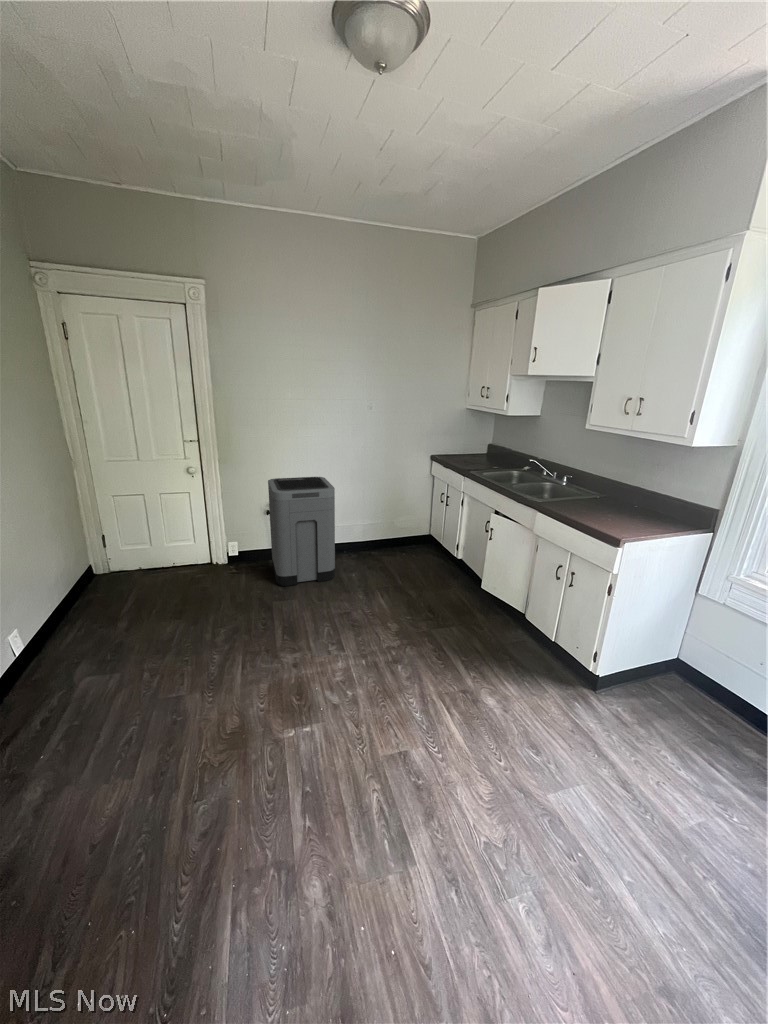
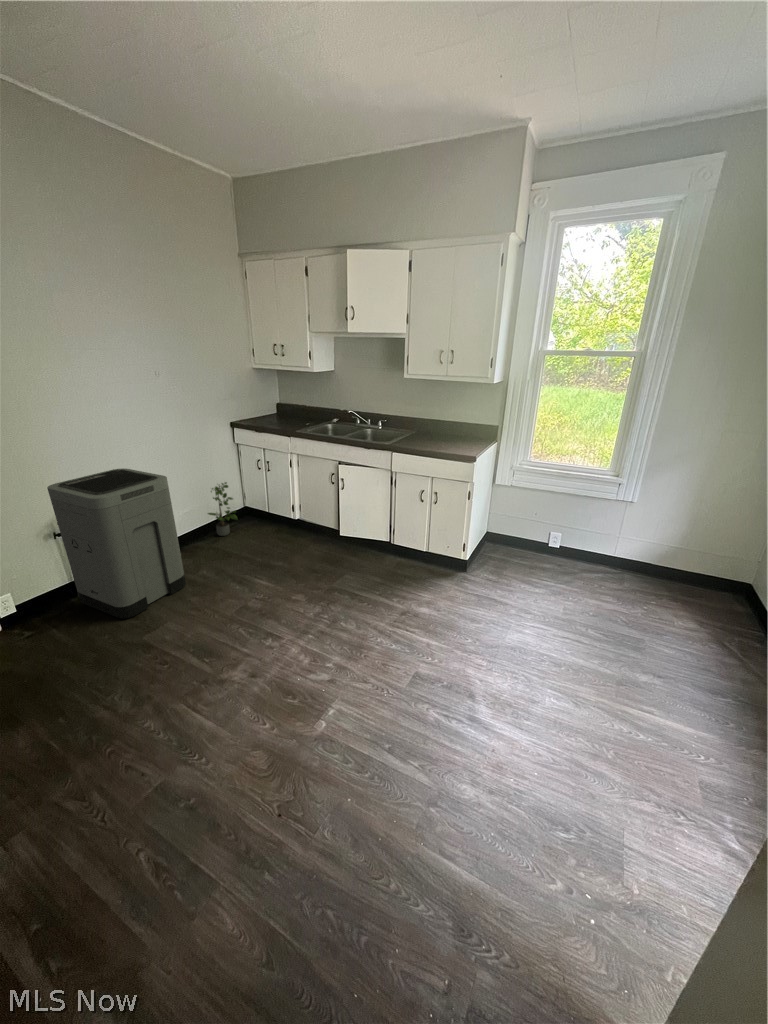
potted plant: none [388,505,416,553] -> present [208,482,238,536]

